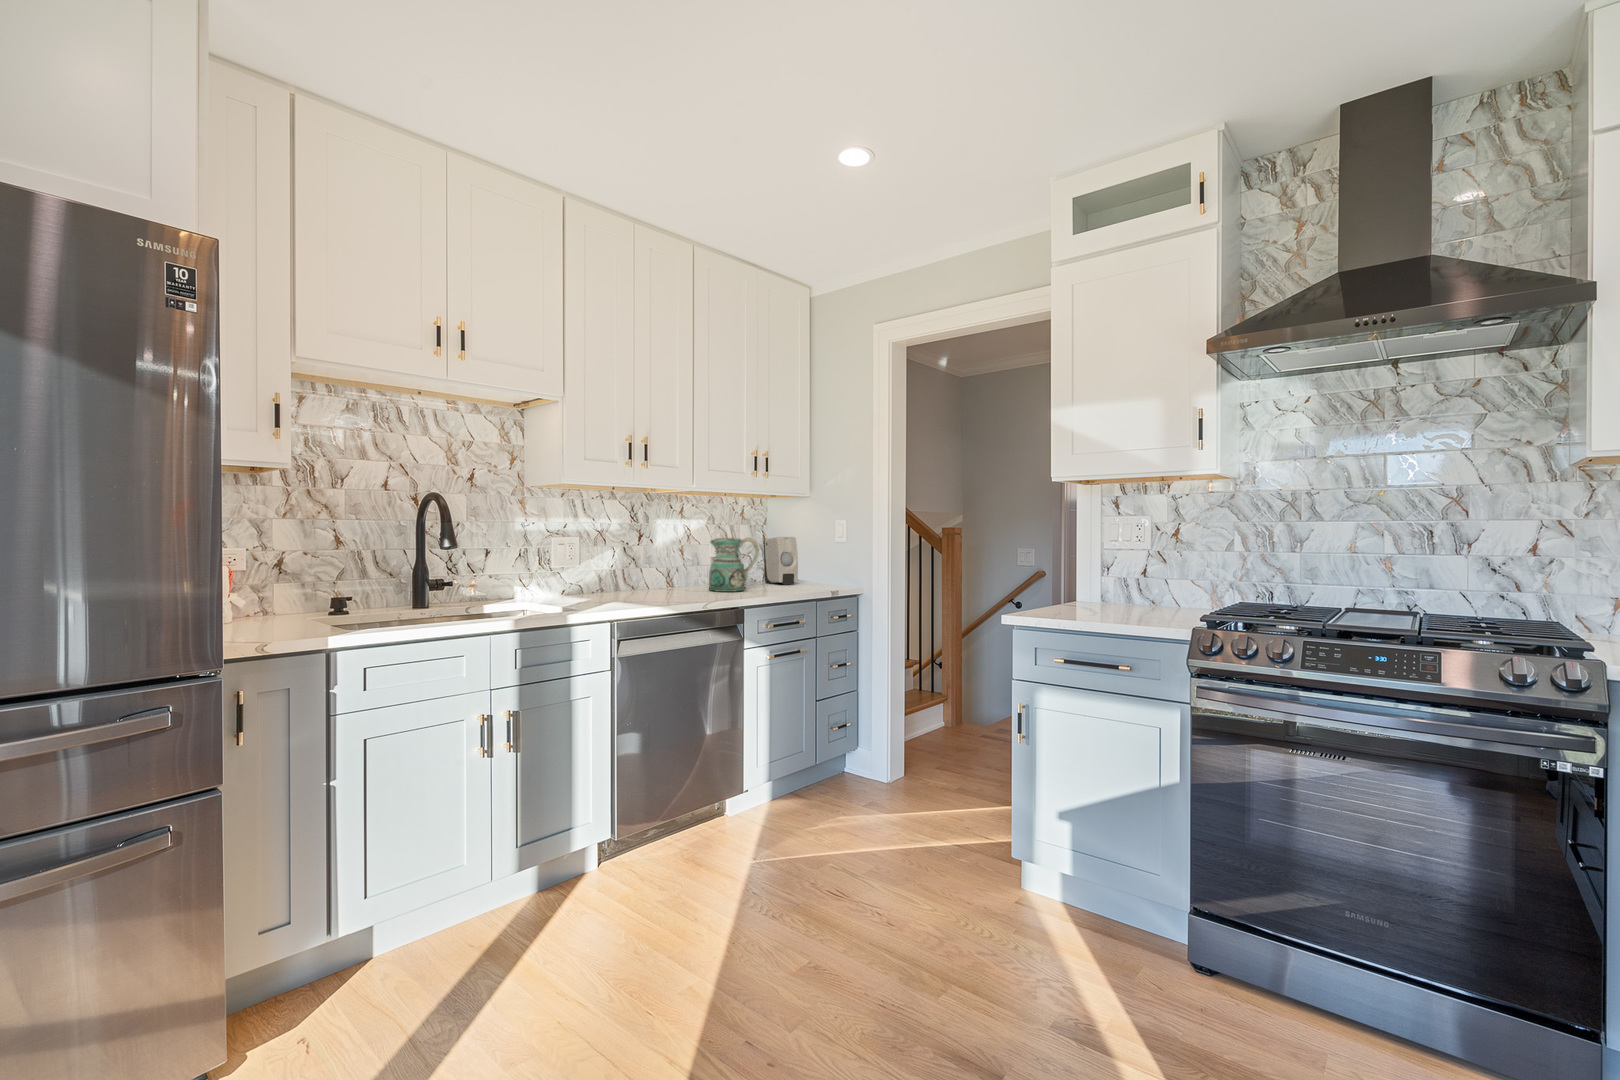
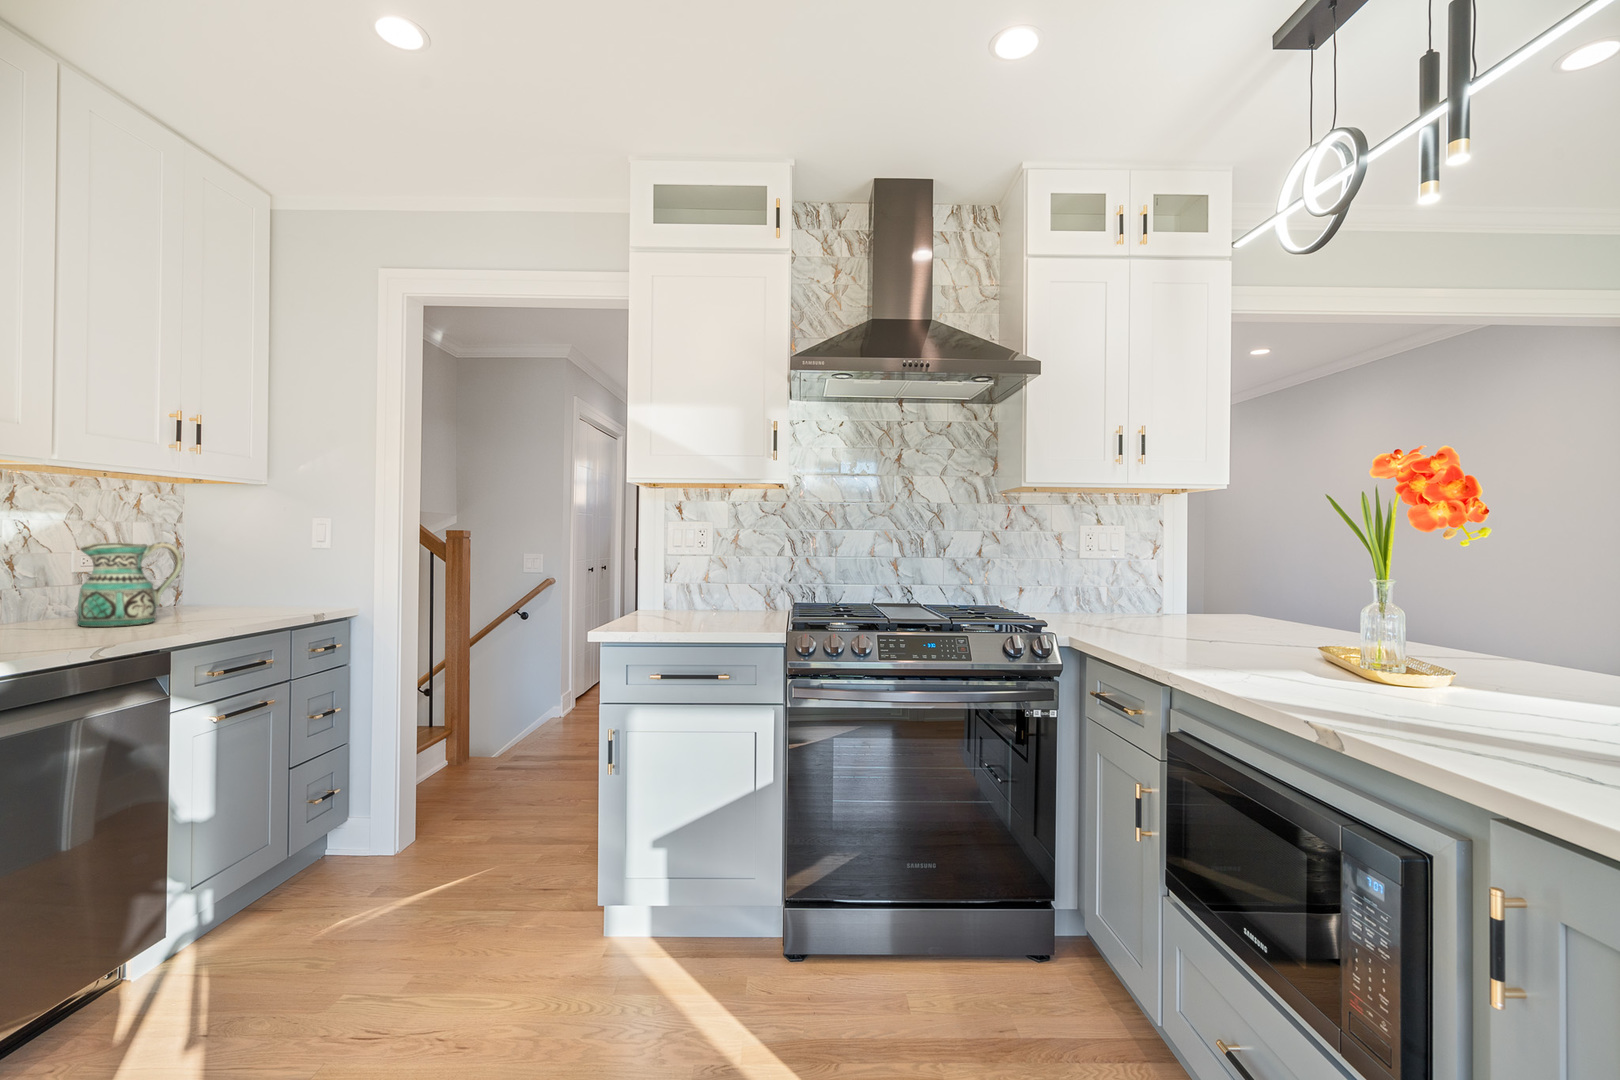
soap dispenser: present [764,537,798,585] -> none [178,541,244,608]

